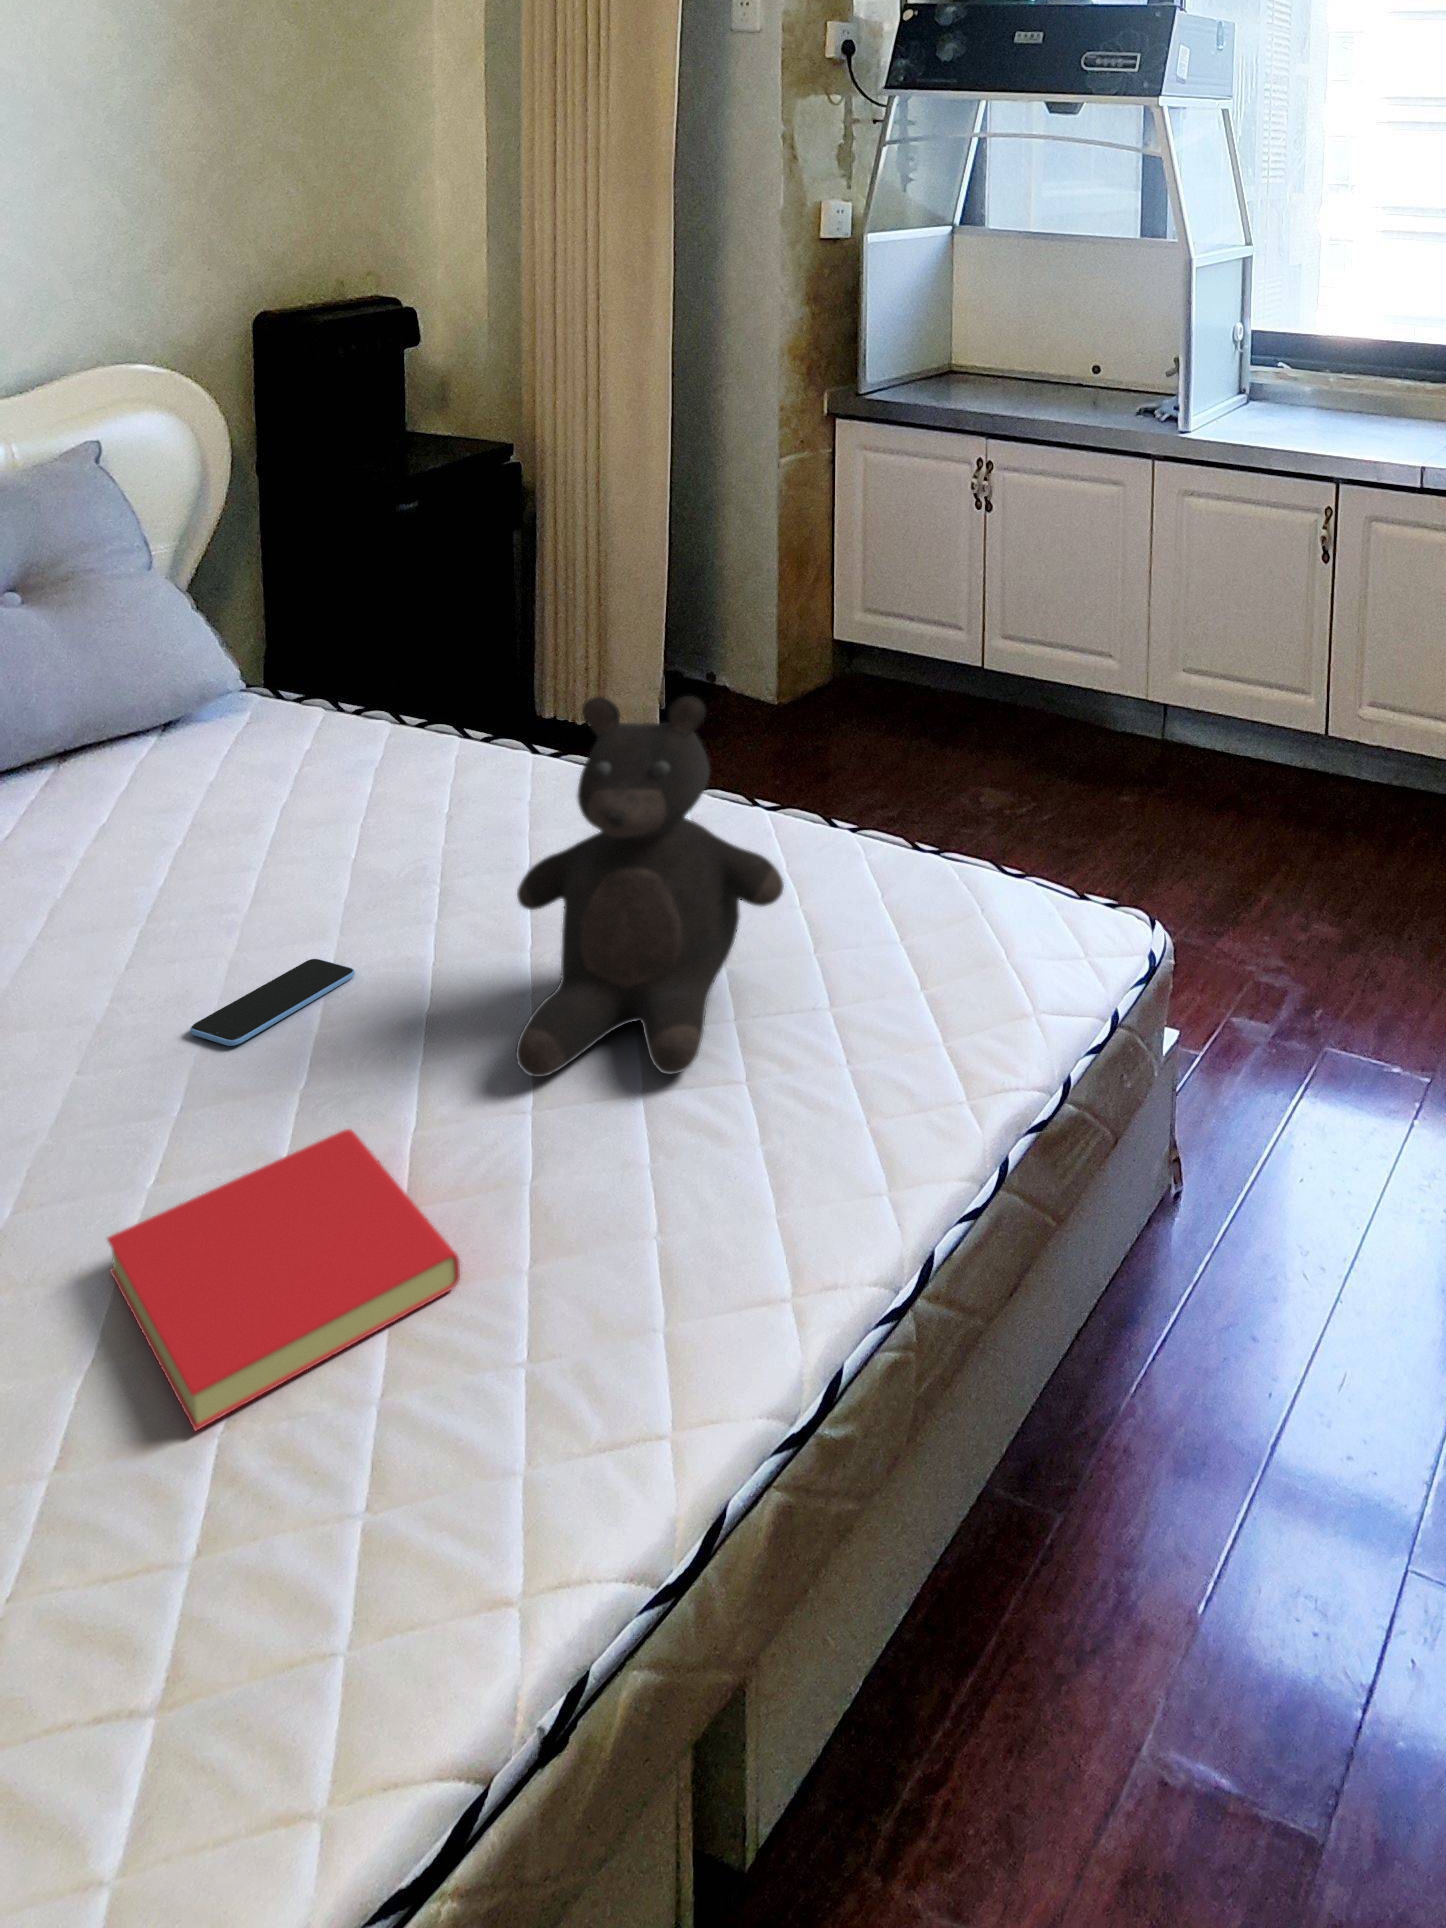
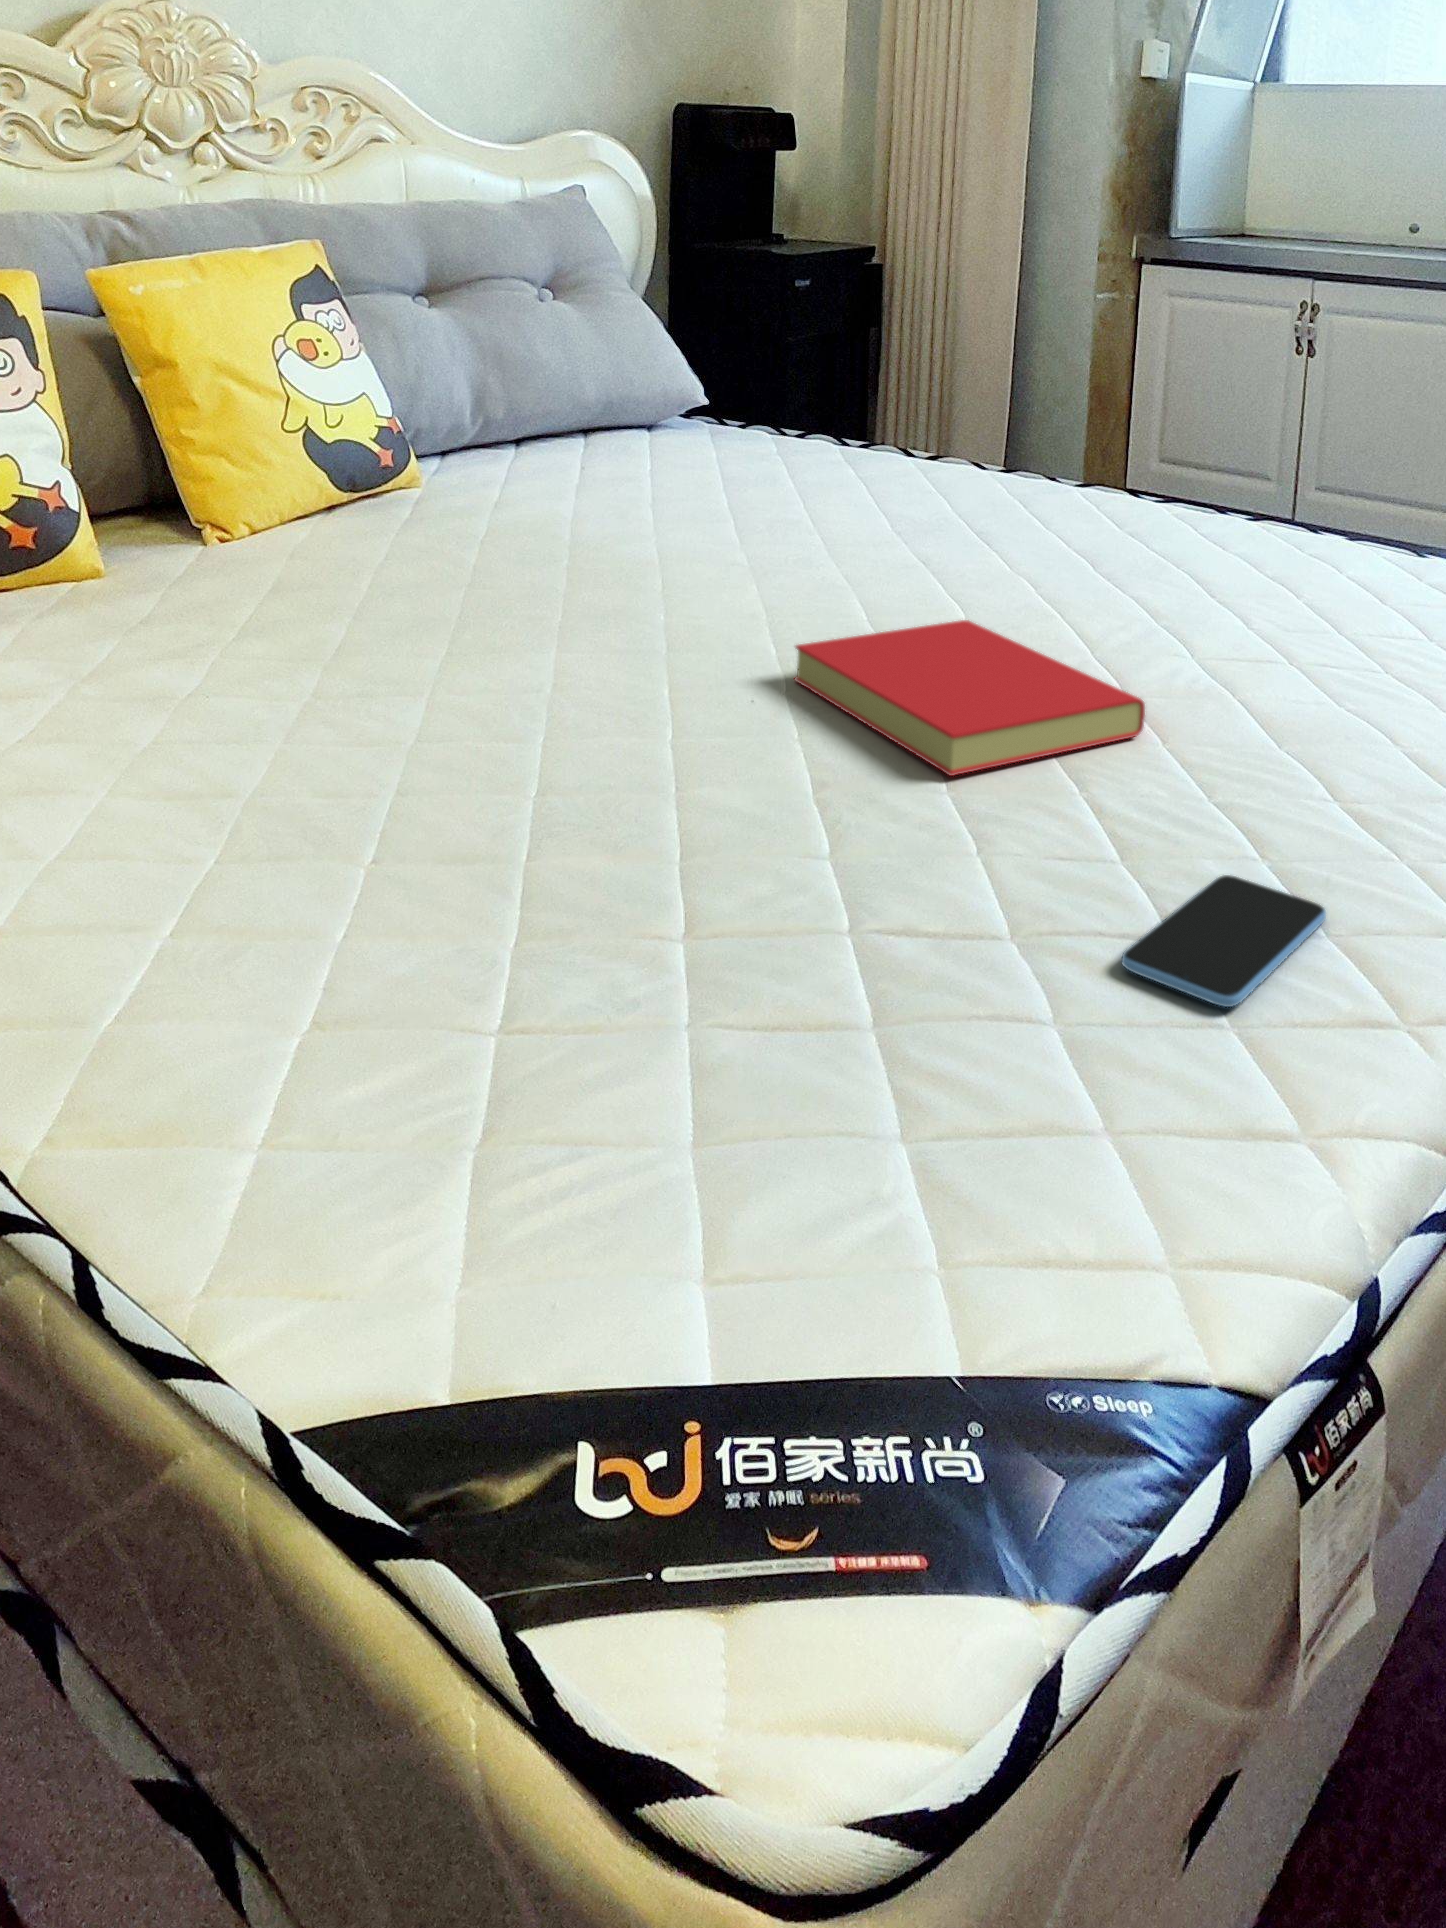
teddy bear: present [516,696,784,1077] -> none [1066,273,1348,642]
smartphone: present [190,959,355,1046] -> present [1122,875,1326,1007]

